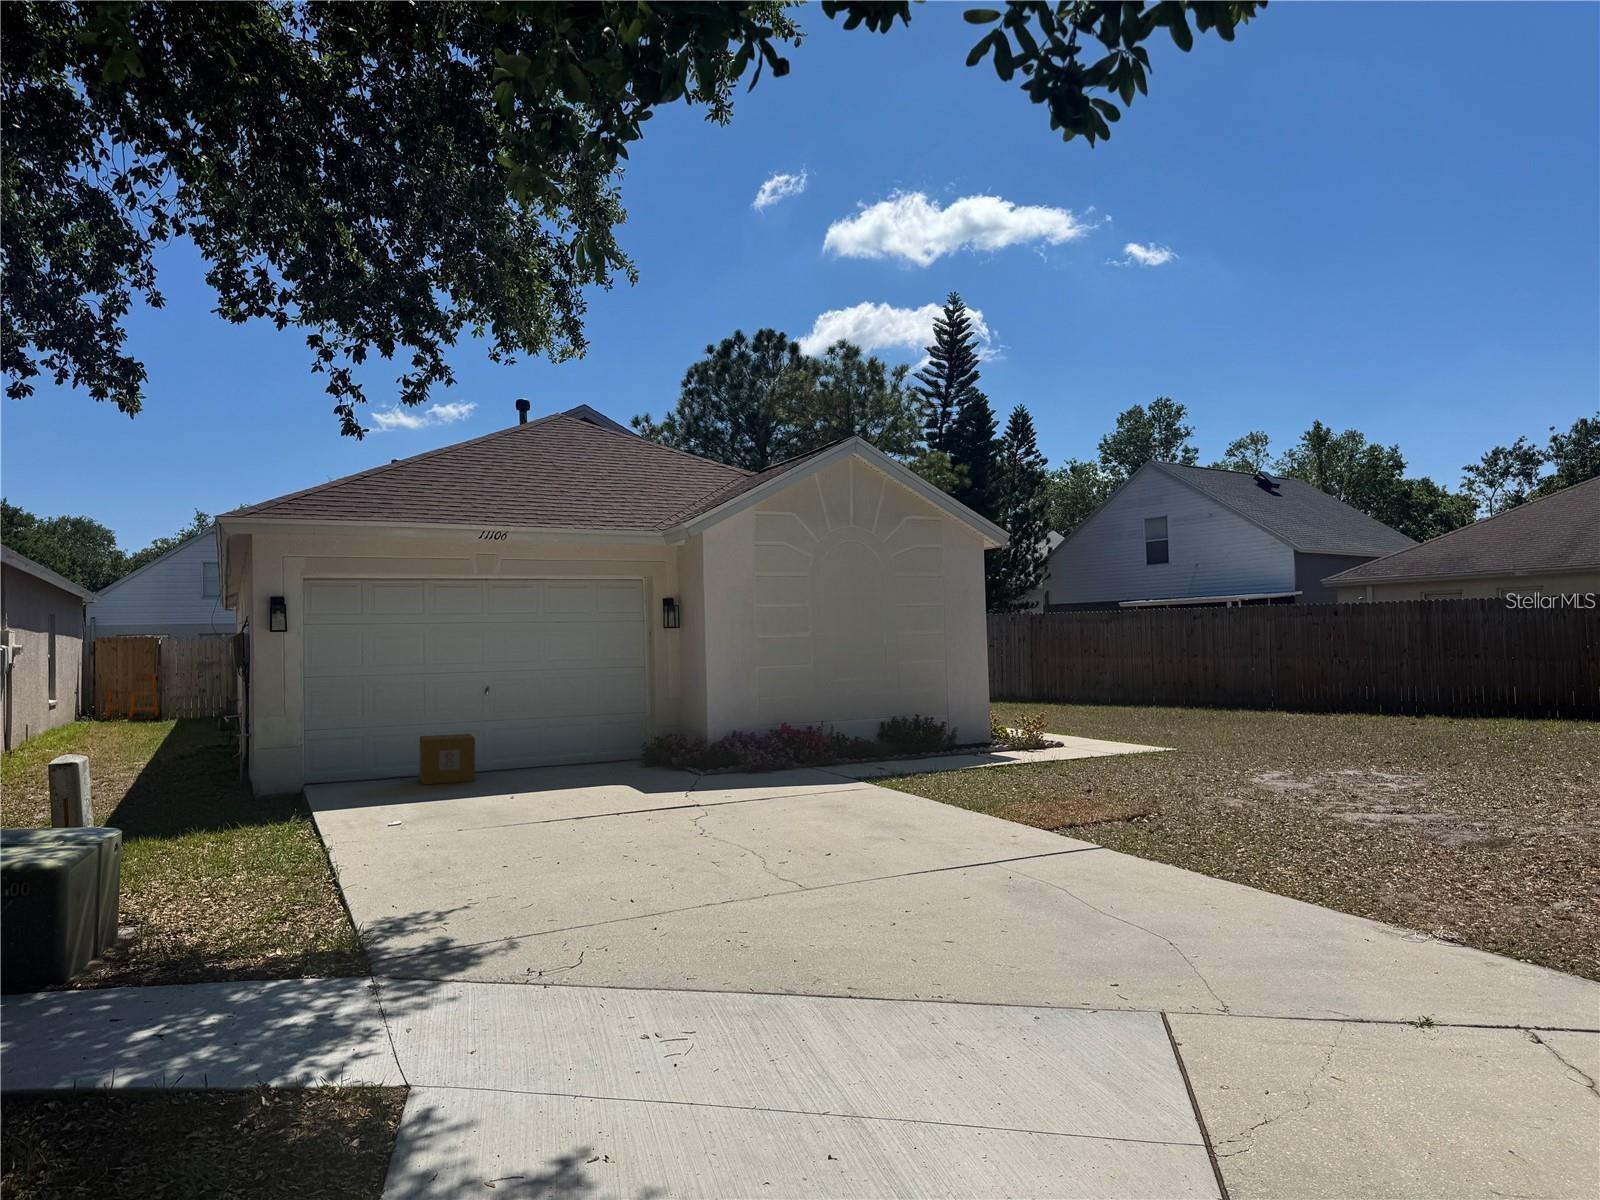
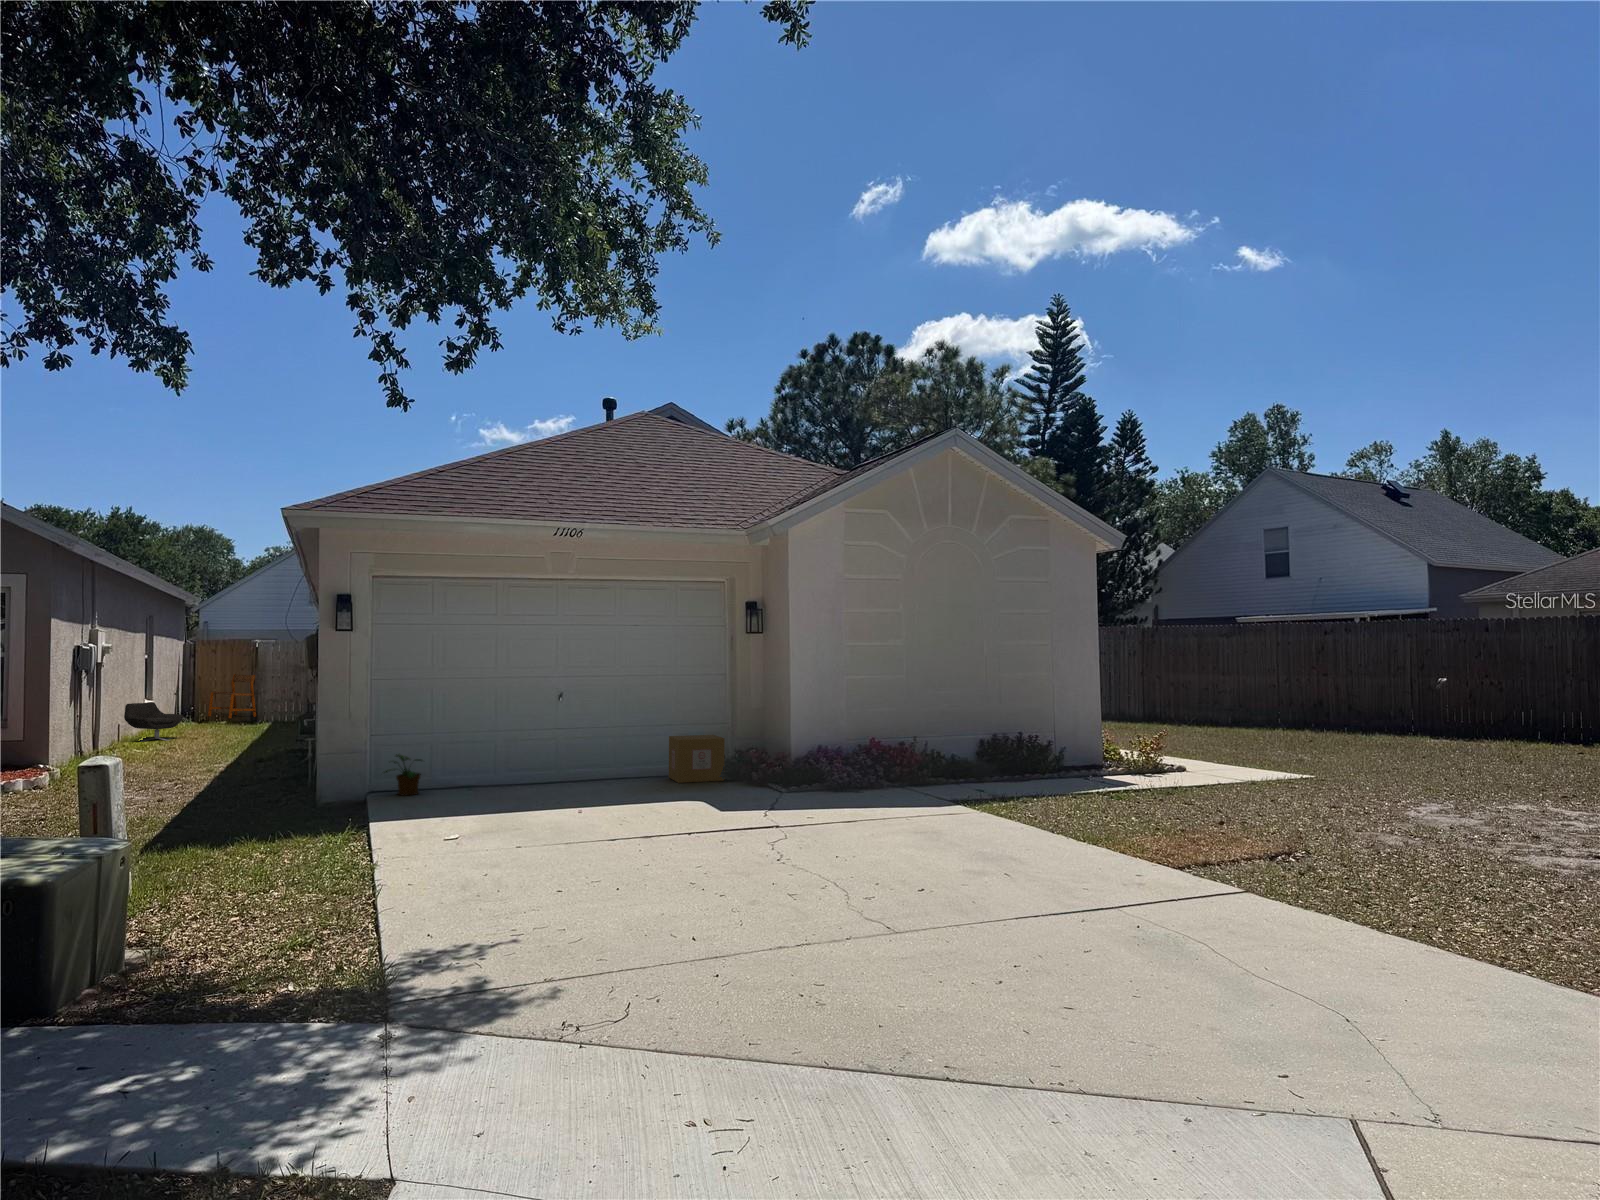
lounge chair: none [25,703,88,743] -> present [124,702,184,741]
cardboard box: present [420,734,475,785] -> present [669,735,725,783]
potted plant: none [312,748,355,788] -> present [384,754,422,795]

